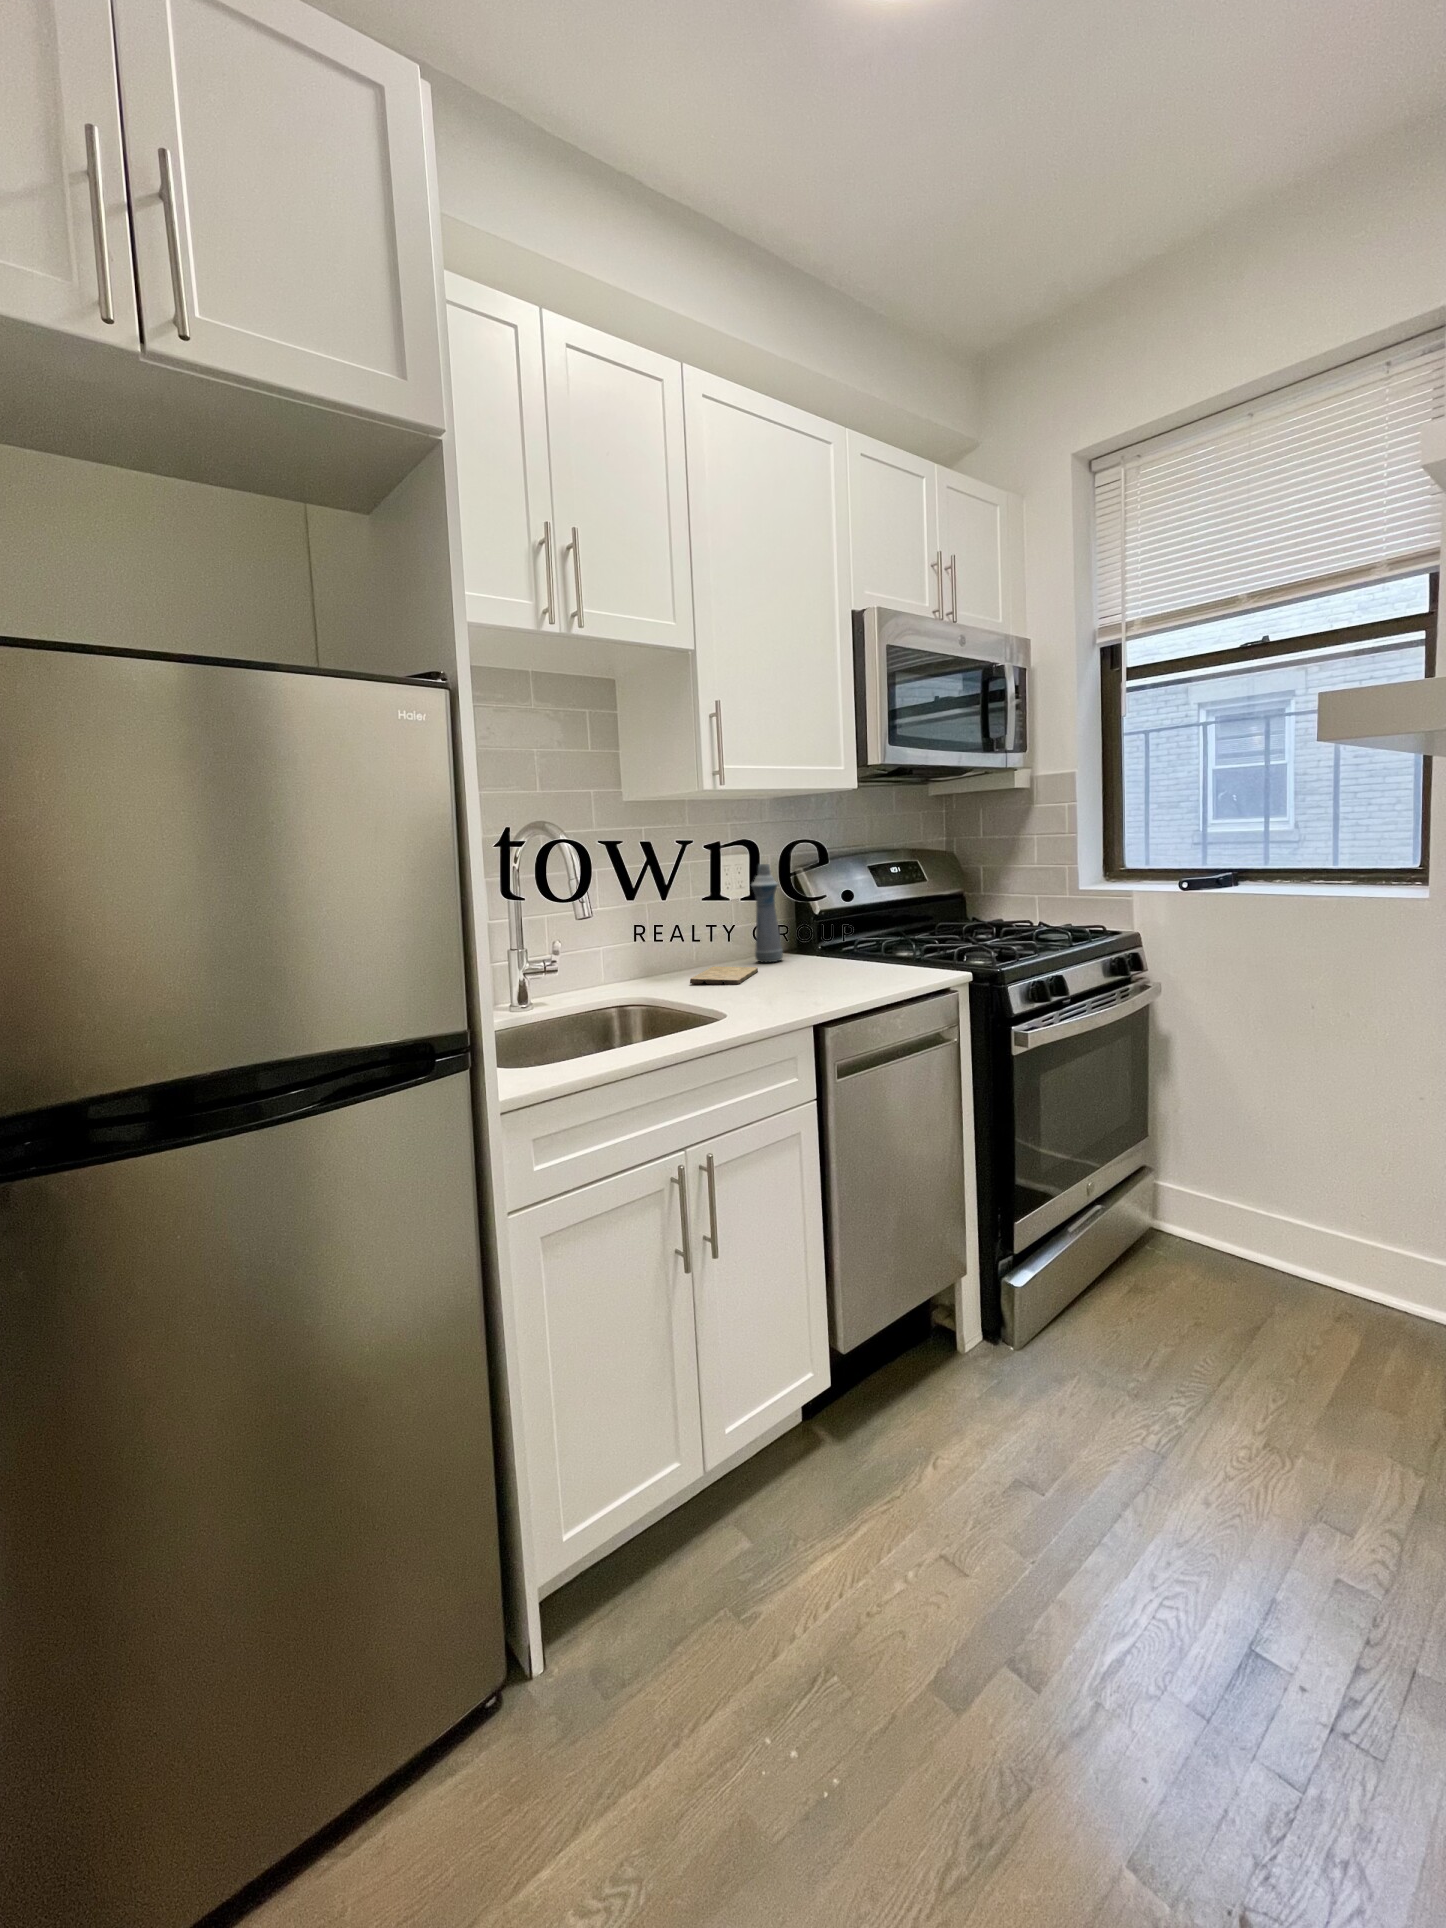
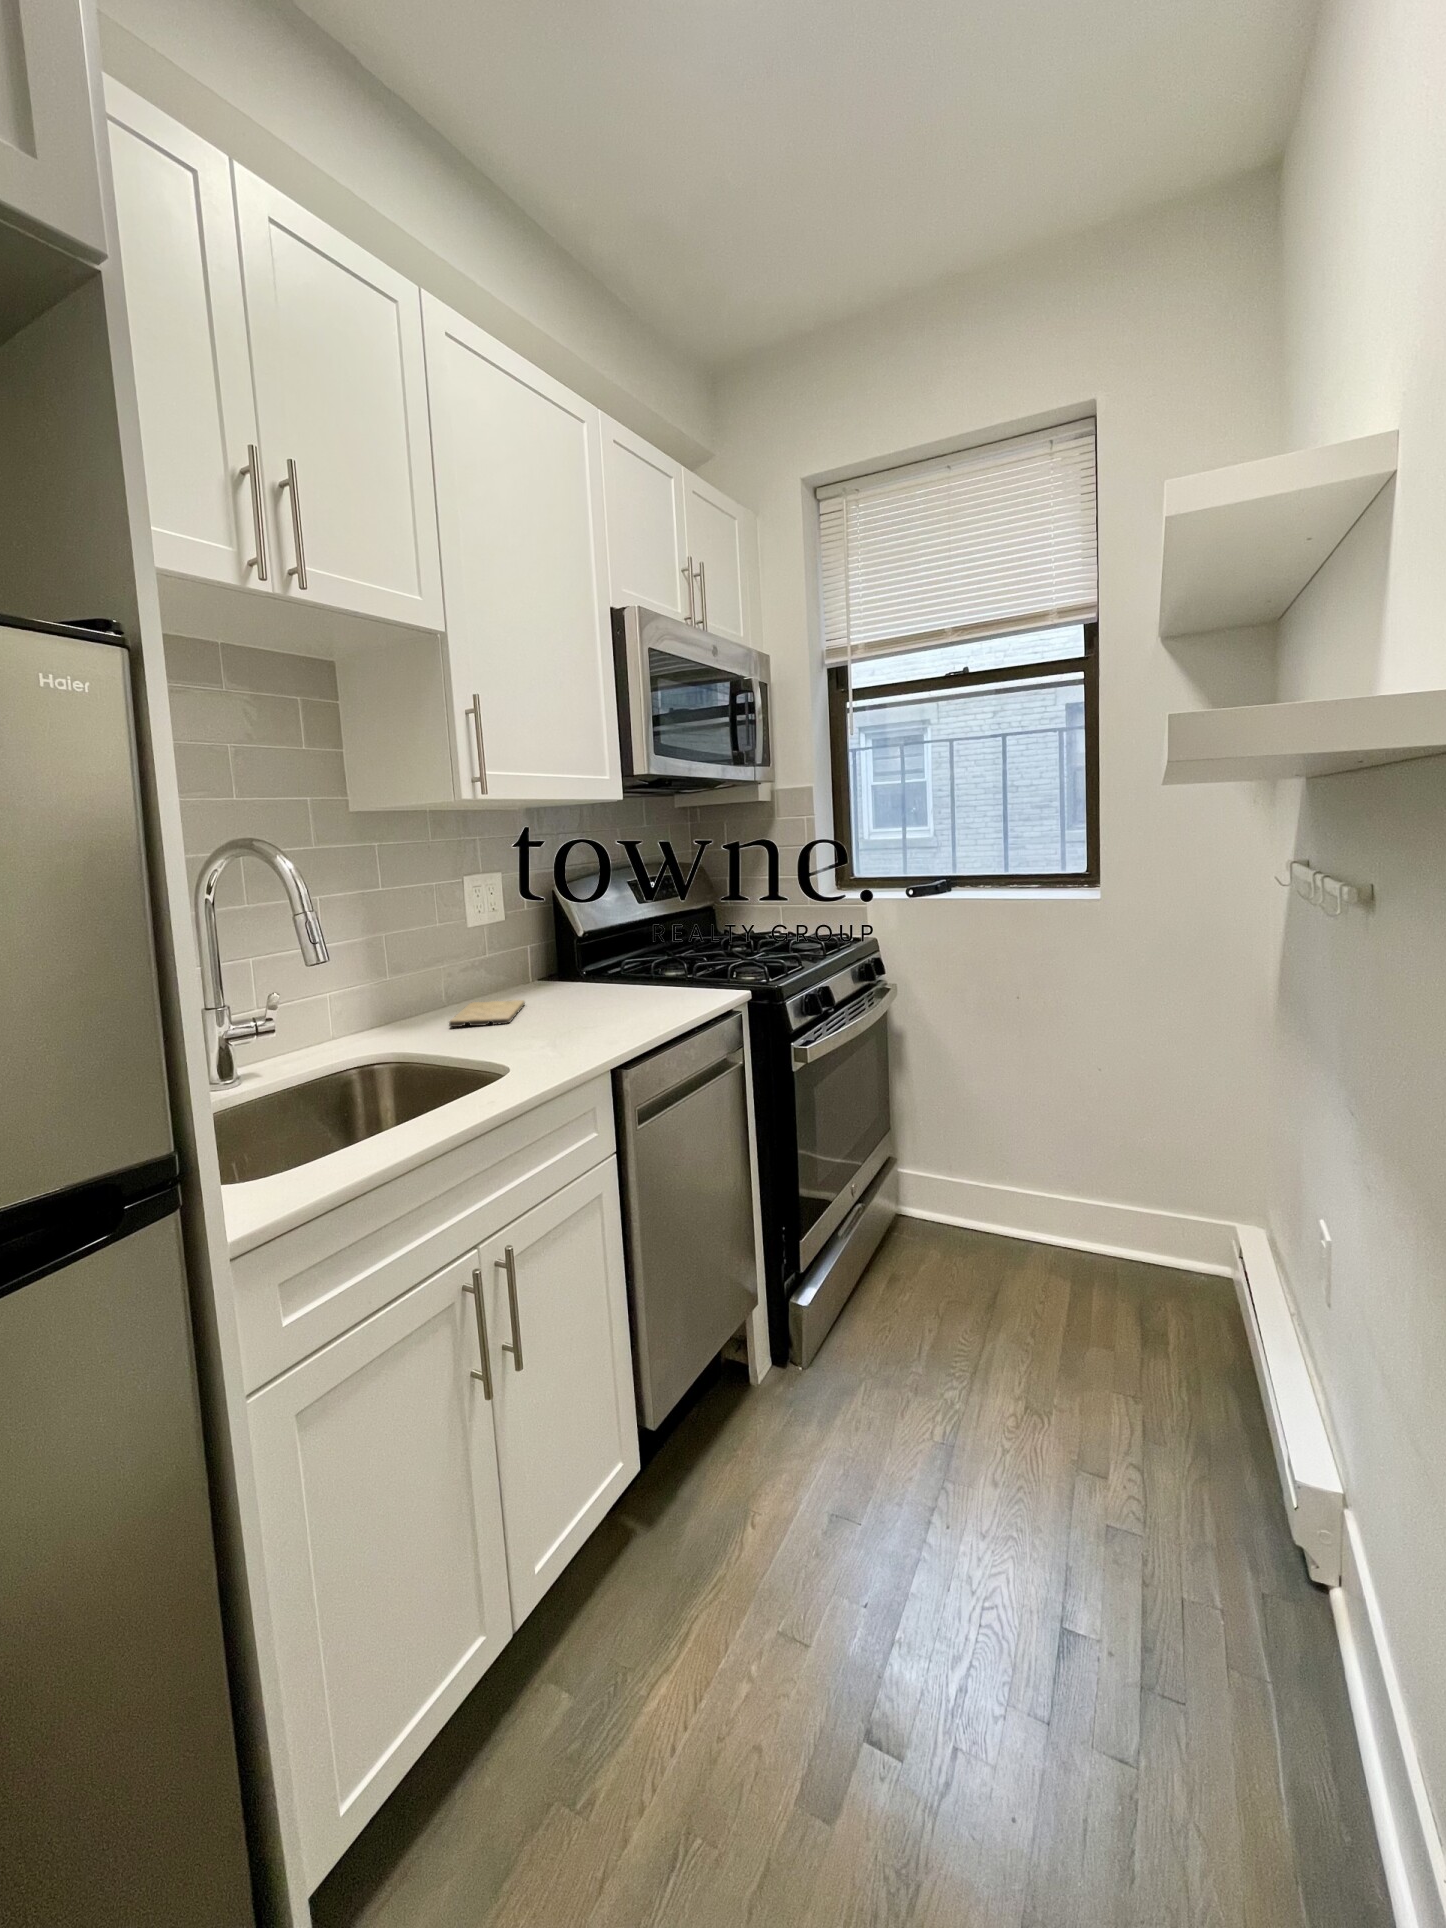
bottle: present [751,864,783,962] -> none [509,883,548,992]

